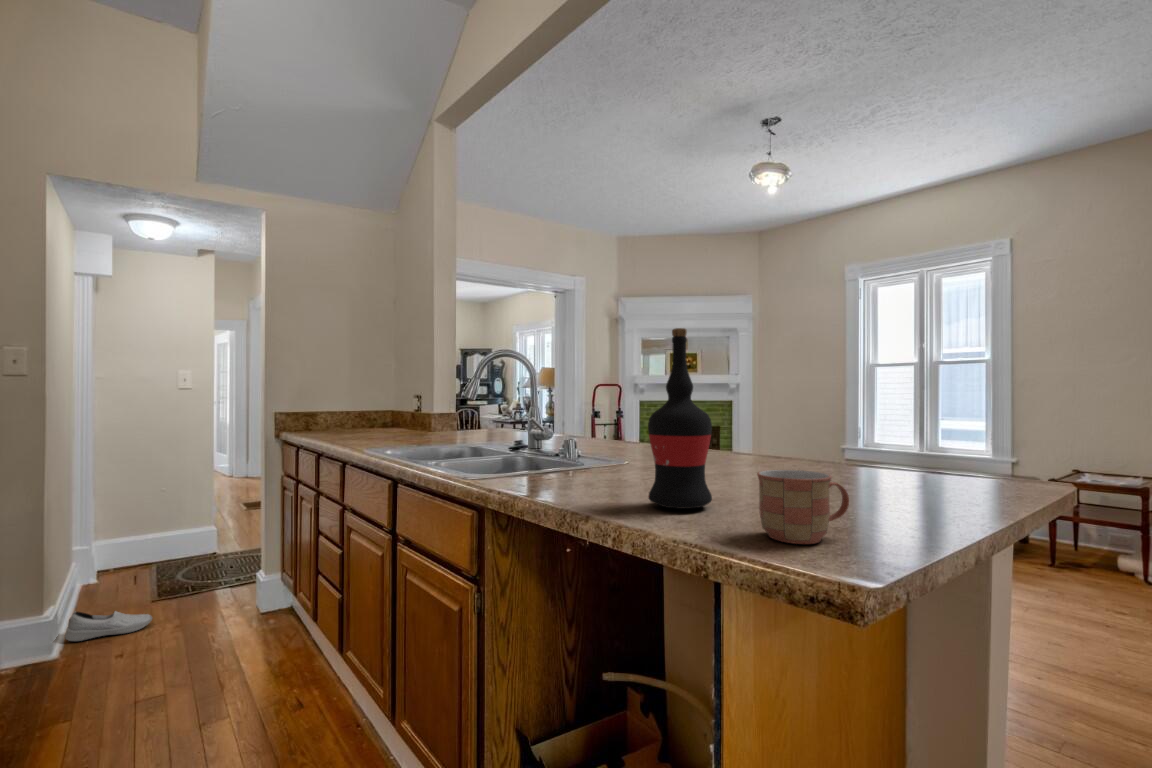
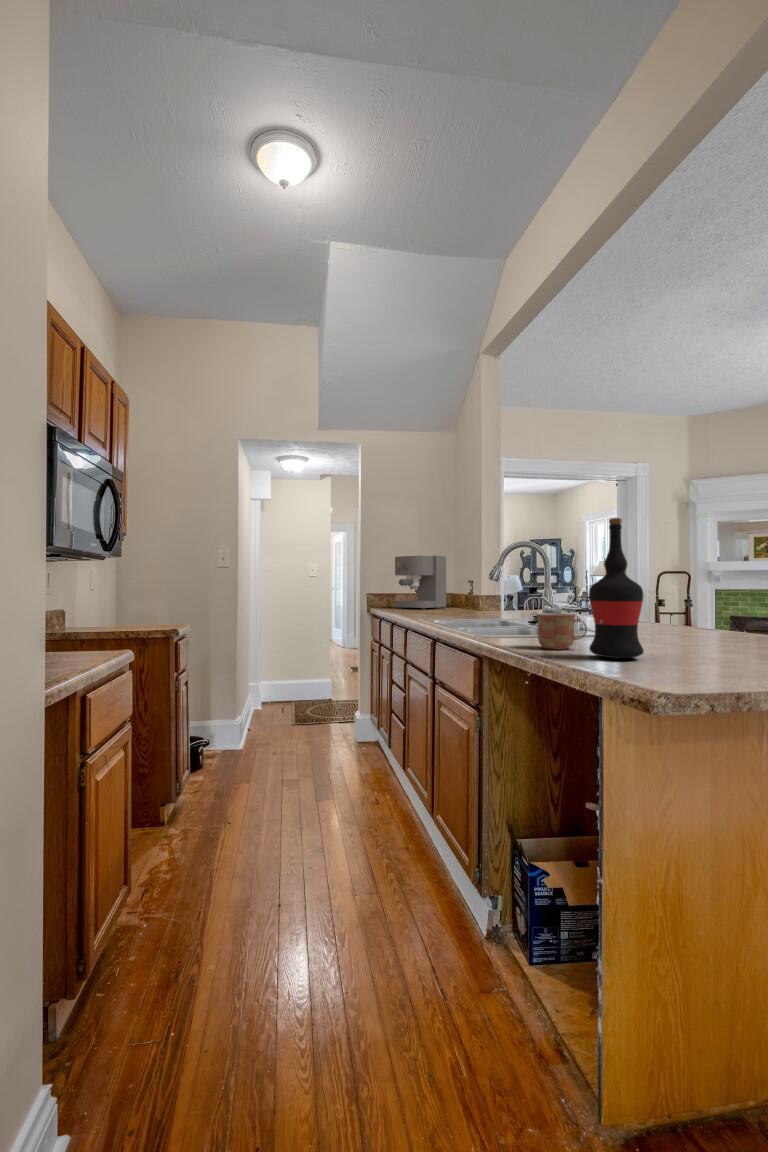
coffee maker: none [314,364,384,431] -> present [395,556,446,609]
mug: present [757,470,849,544] -> present [536,613,587,649]
shoe: present [65,611,152,641] -> none [246,722,293,742]

